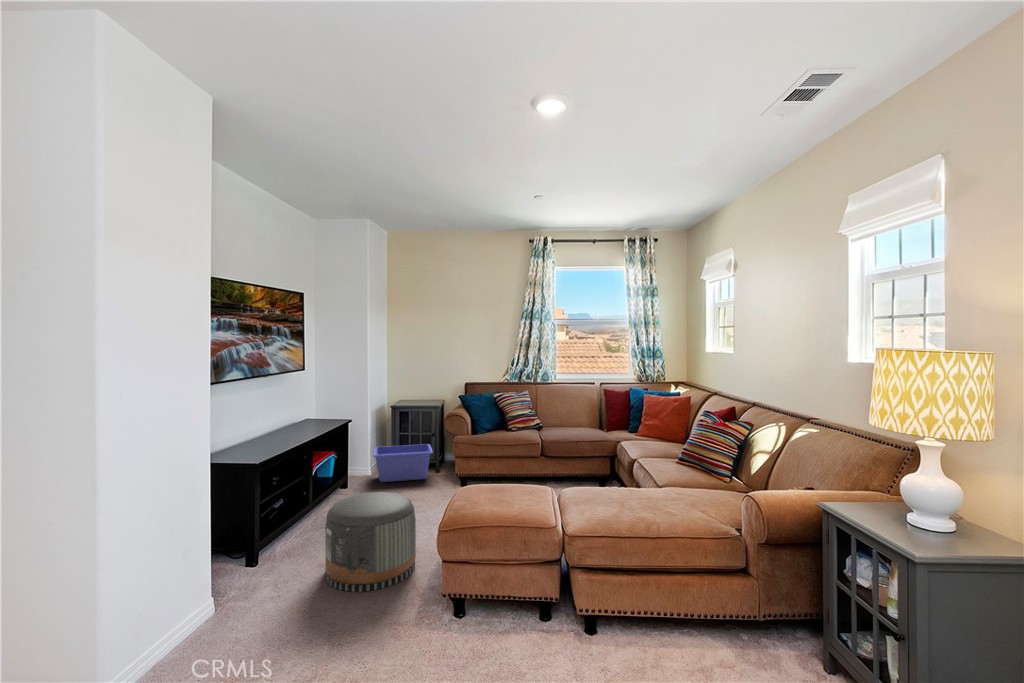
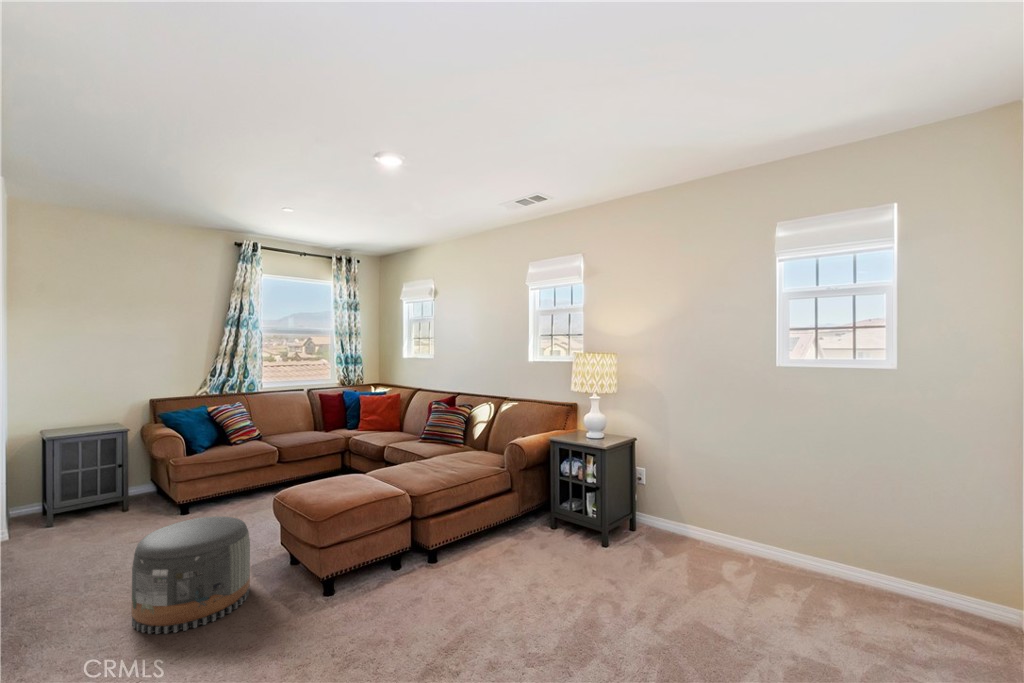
storage bin: present [373,444,433,482] -> none [13,480,132,542]

